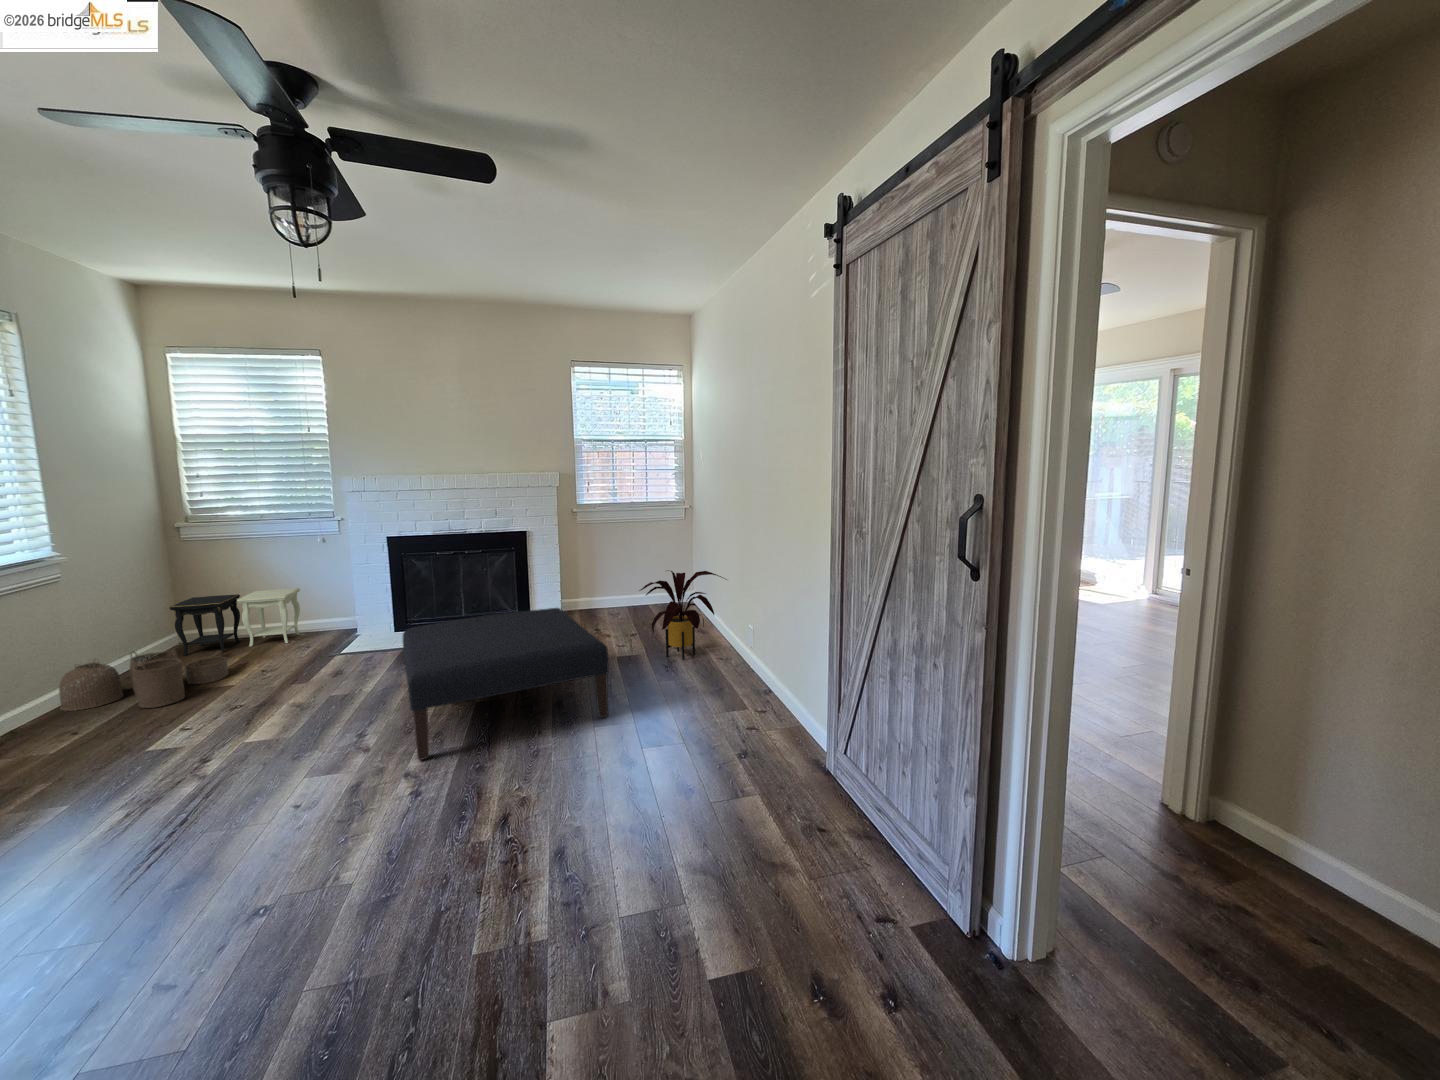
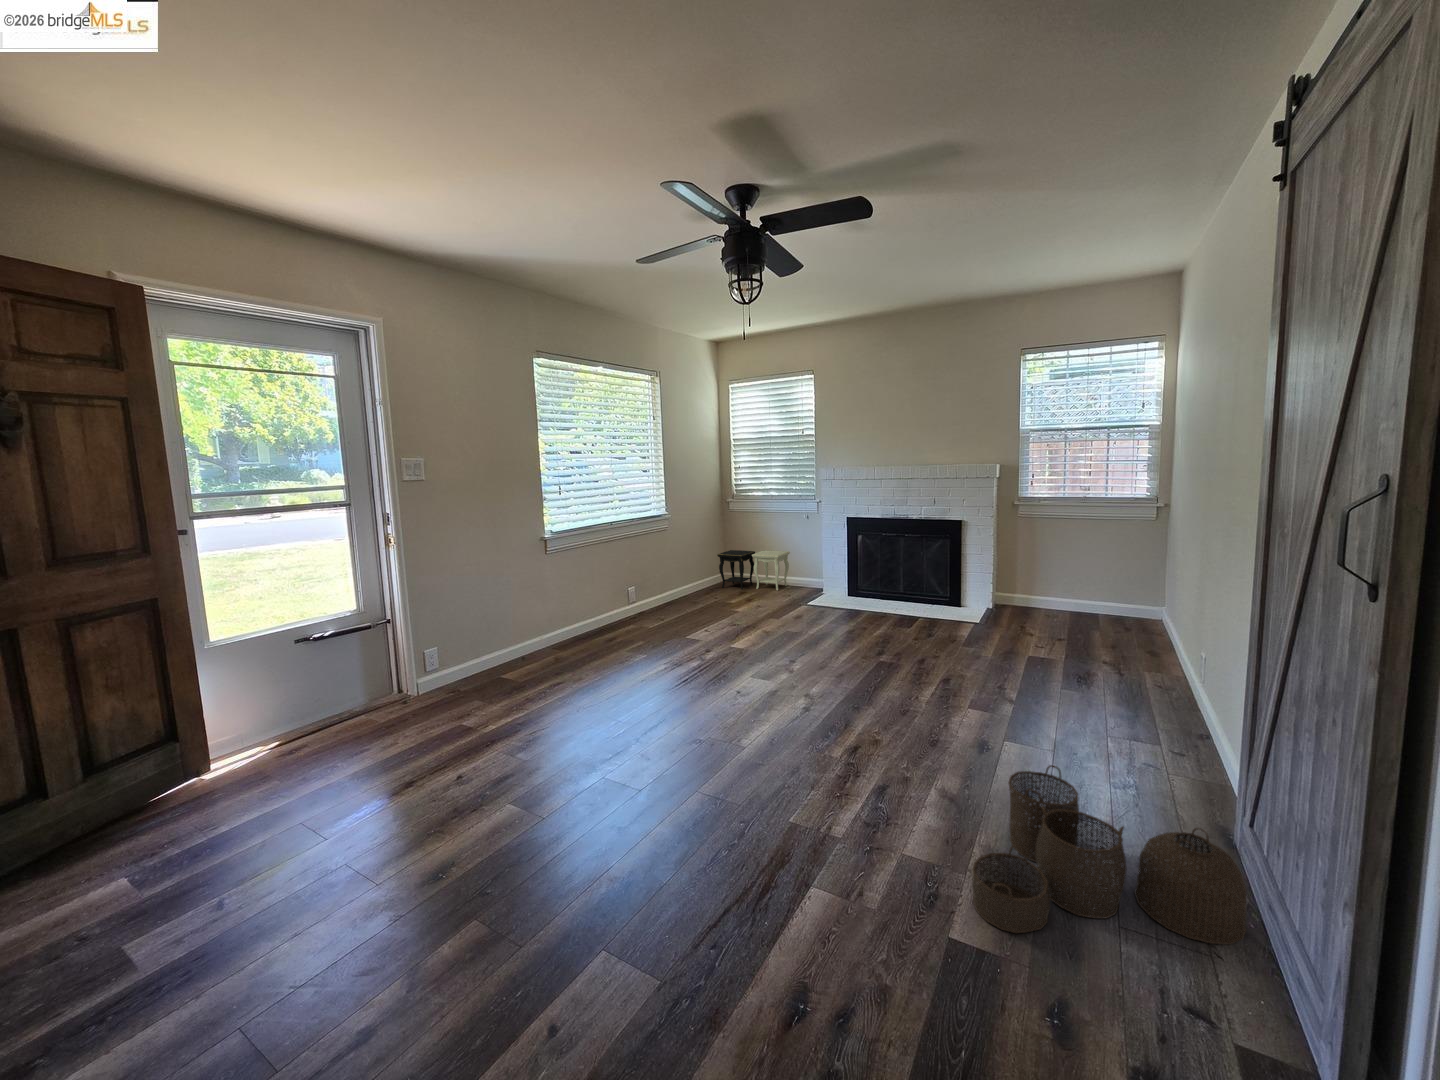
house plant: present [639,571,727,660] -> none [1052,571,1184,674]
ottoman: present [403,608,609,760] -> none [815,590,990,702]
woven basket: present [59,649,228,711] -> present [972,765,1246,944]

